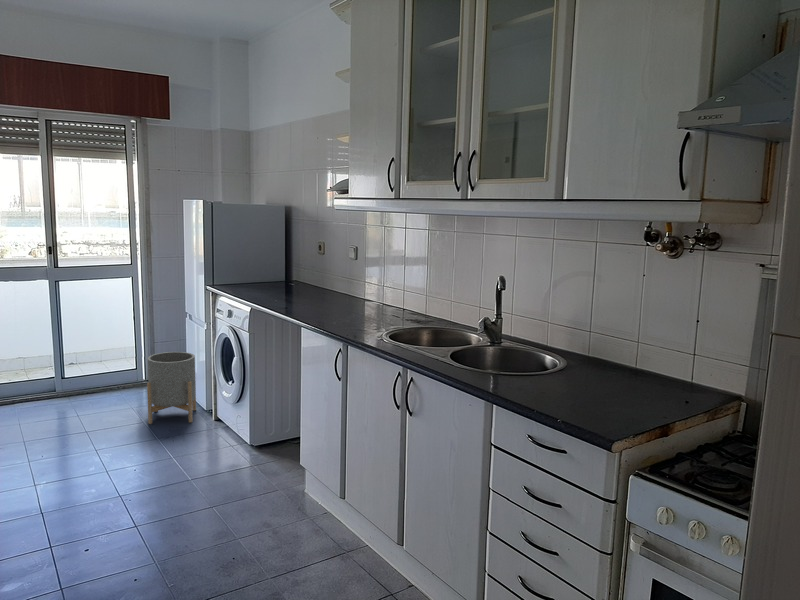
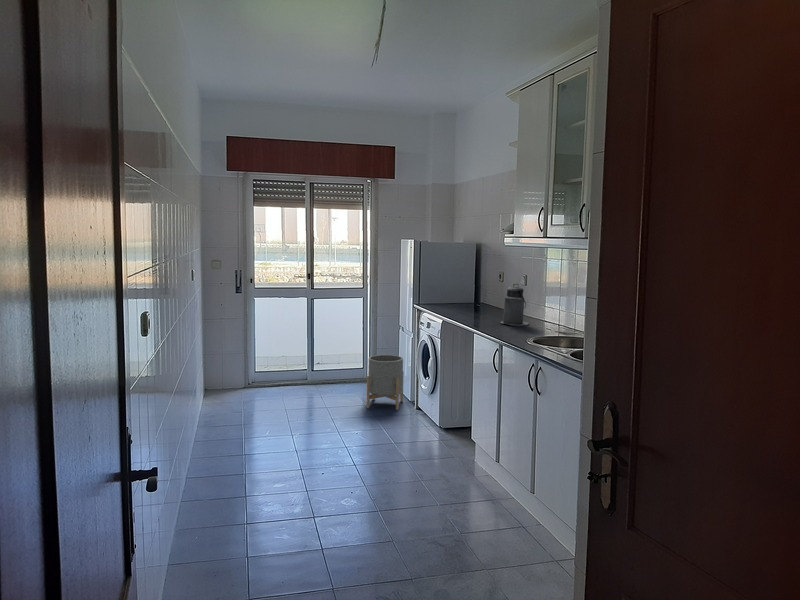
canister: none [327,262,362,314] -> present [501,284,529,326]

